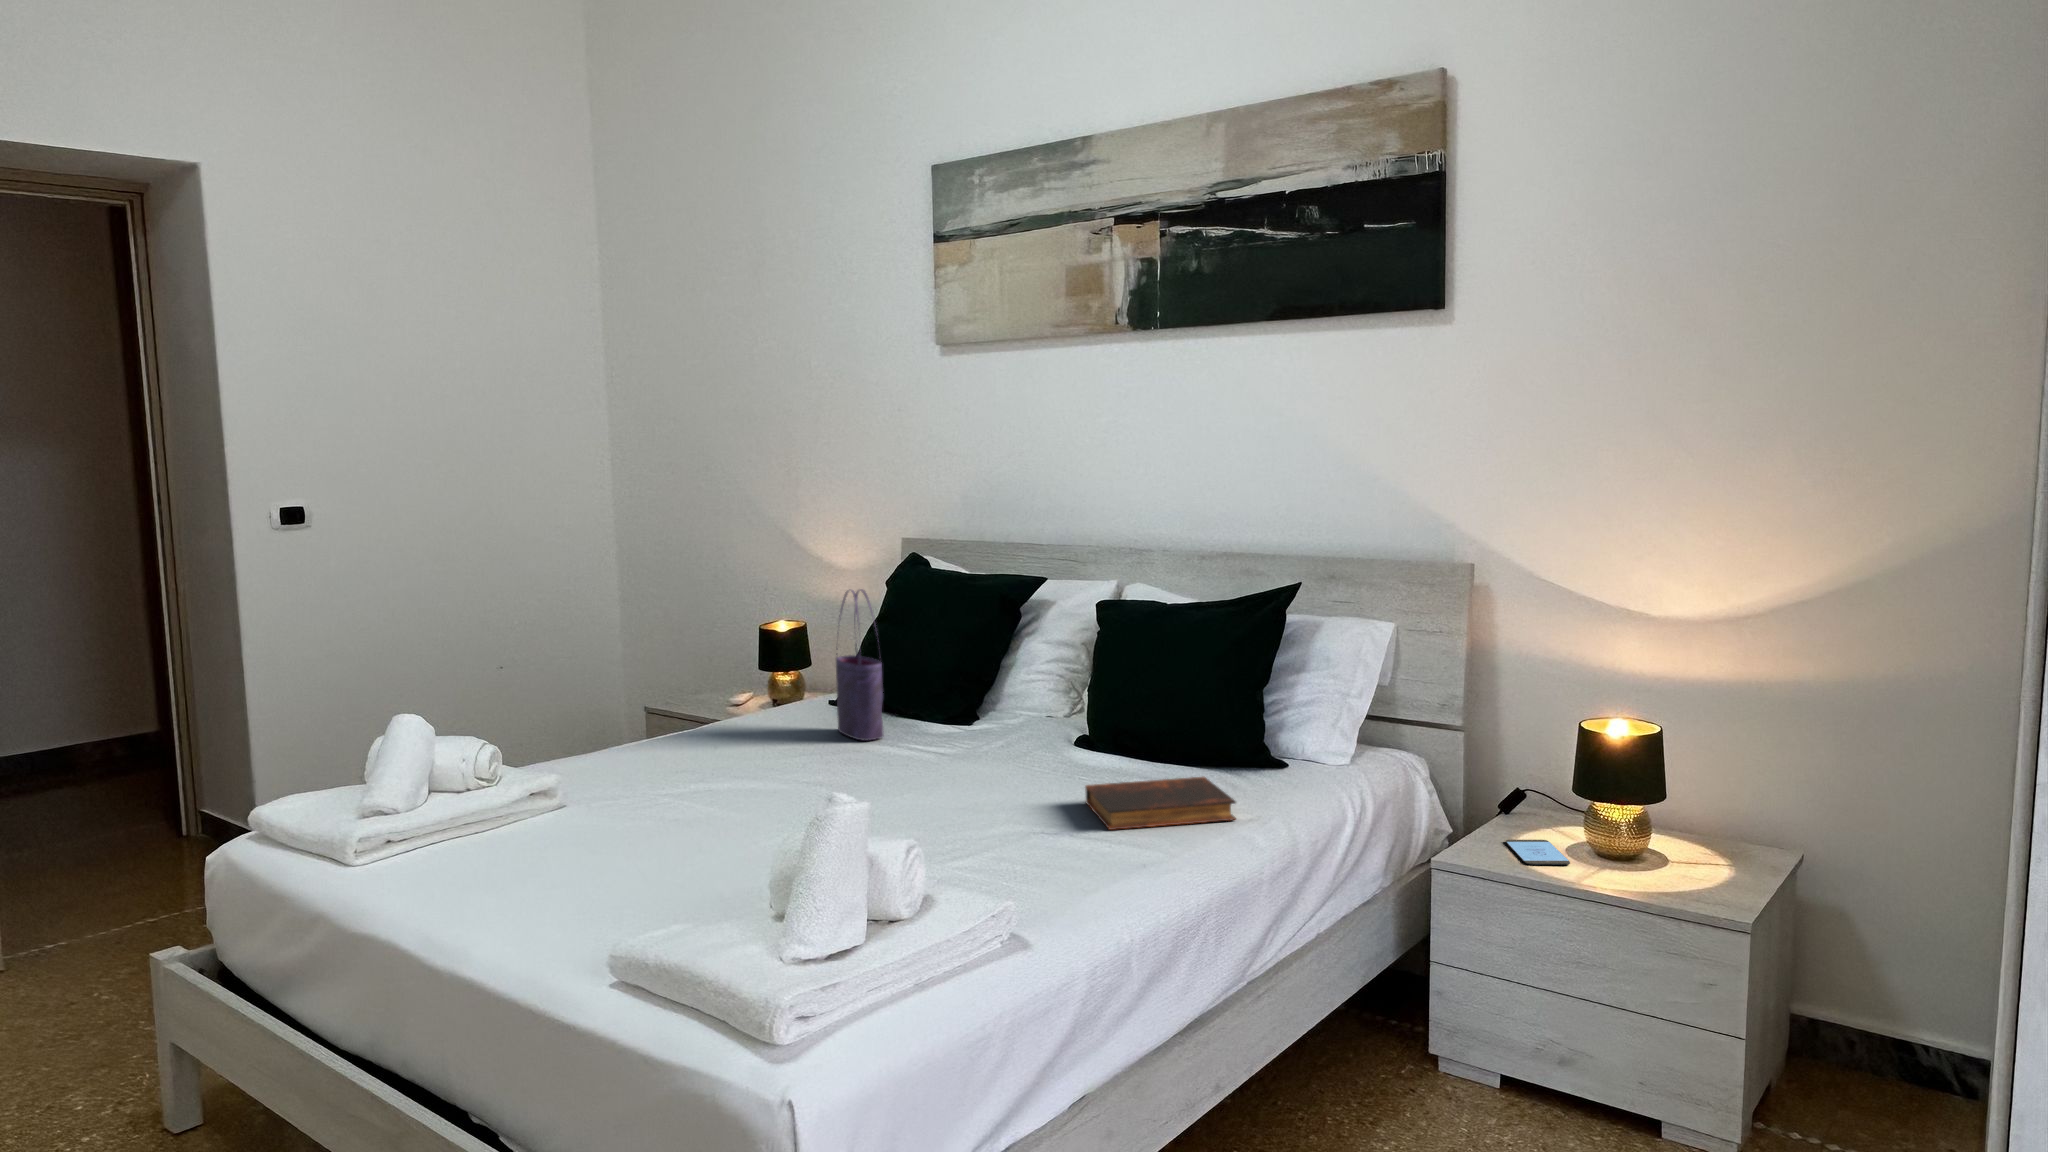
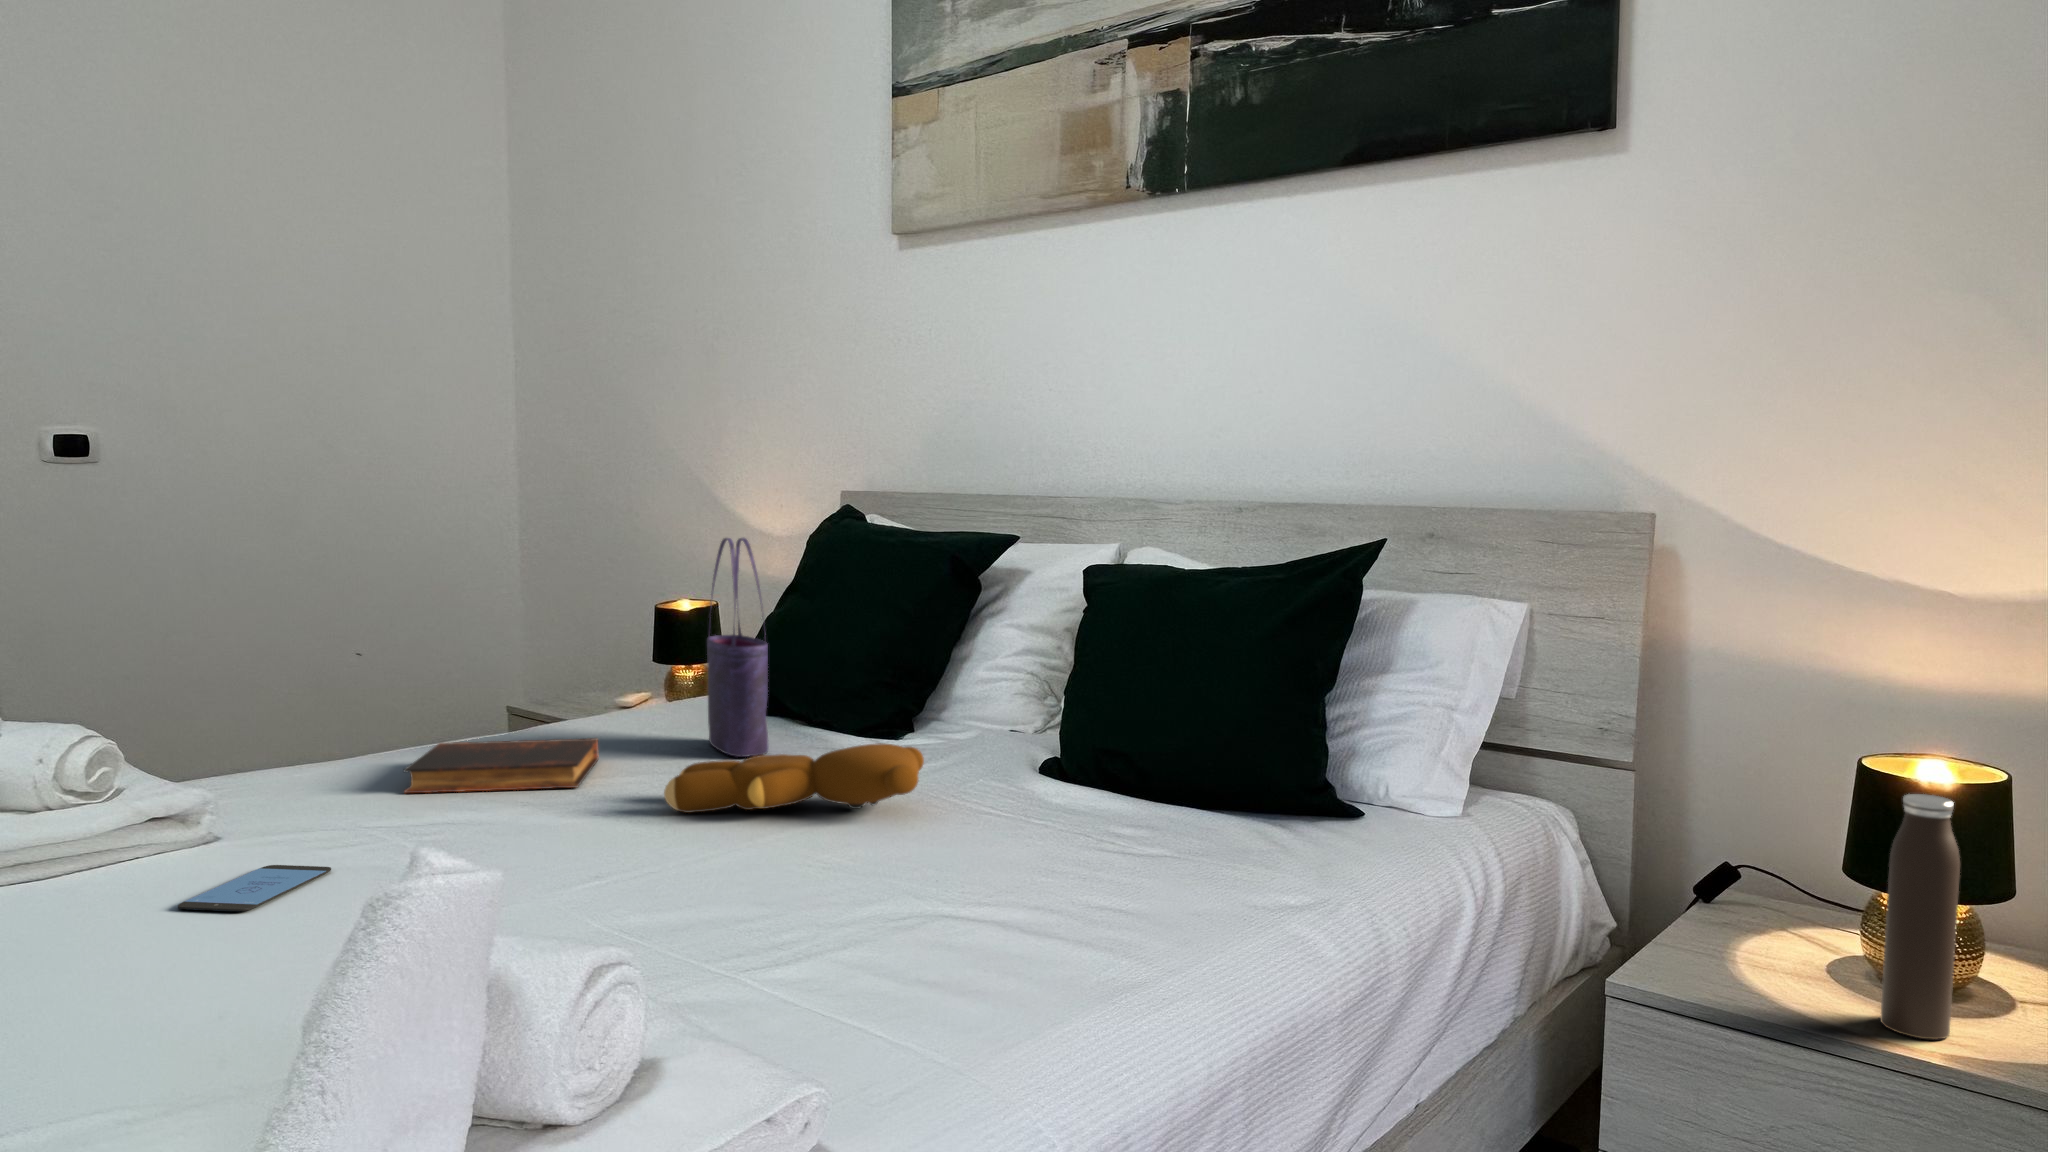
teddy bear: none [836,729,1003,778] -> present [664,743,924,813]
water bottle: none [1587,741,1626,882] -> present [1880,794,1960,1039]
book: present [1085,777,1236,830] -> present [404,738,599,793]
smartphone: present [1506,840,1570,865] -> present [178,865,331,911]

